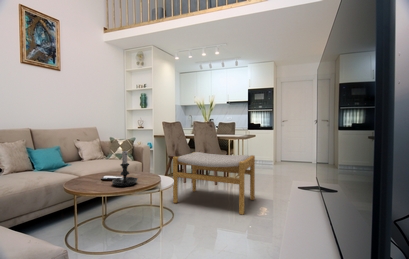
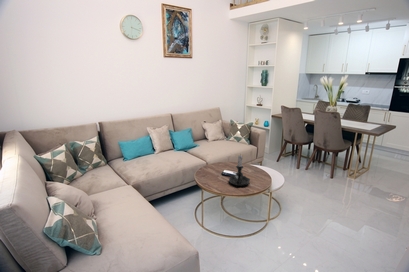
footstool: present [173,152,255,215] -> none [283,146,392,232]

